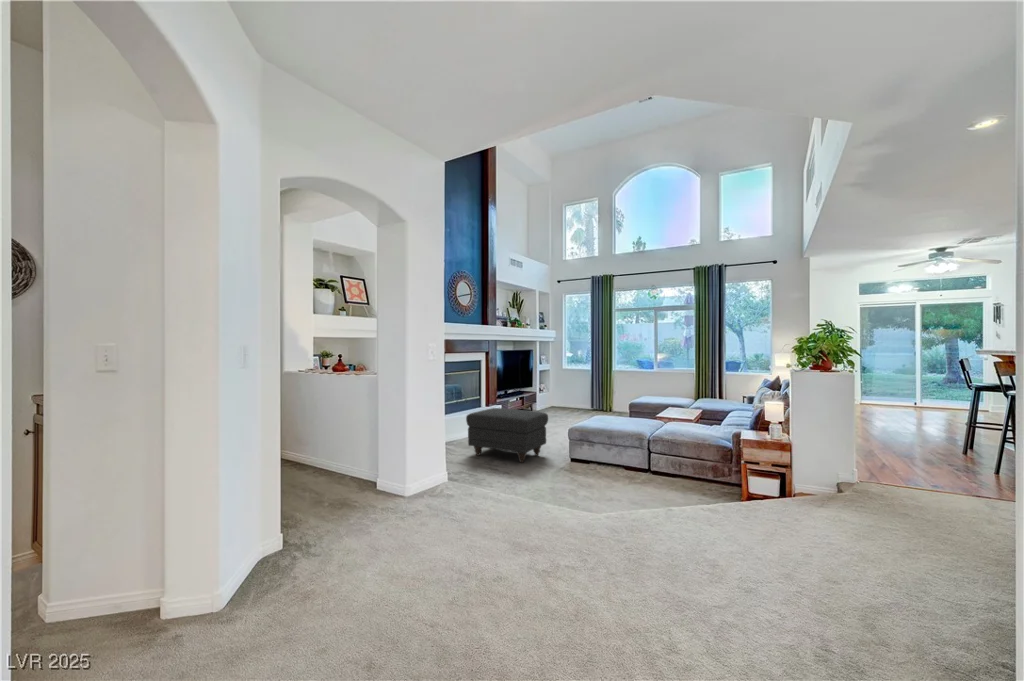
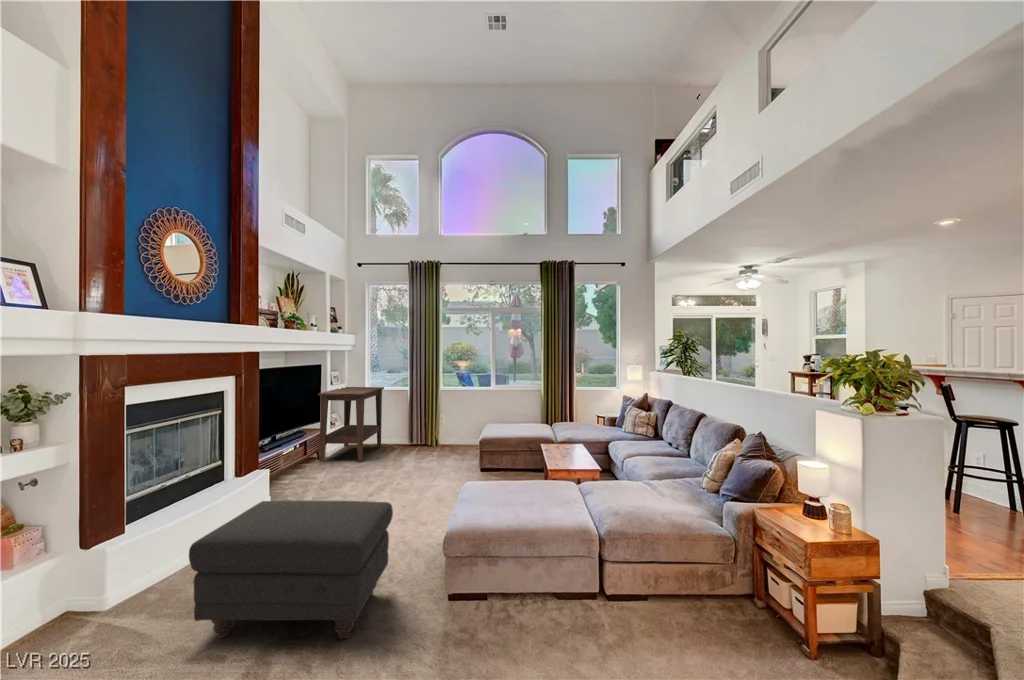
side table: none [531,366,576,414] -> present [318,387,384,462]

